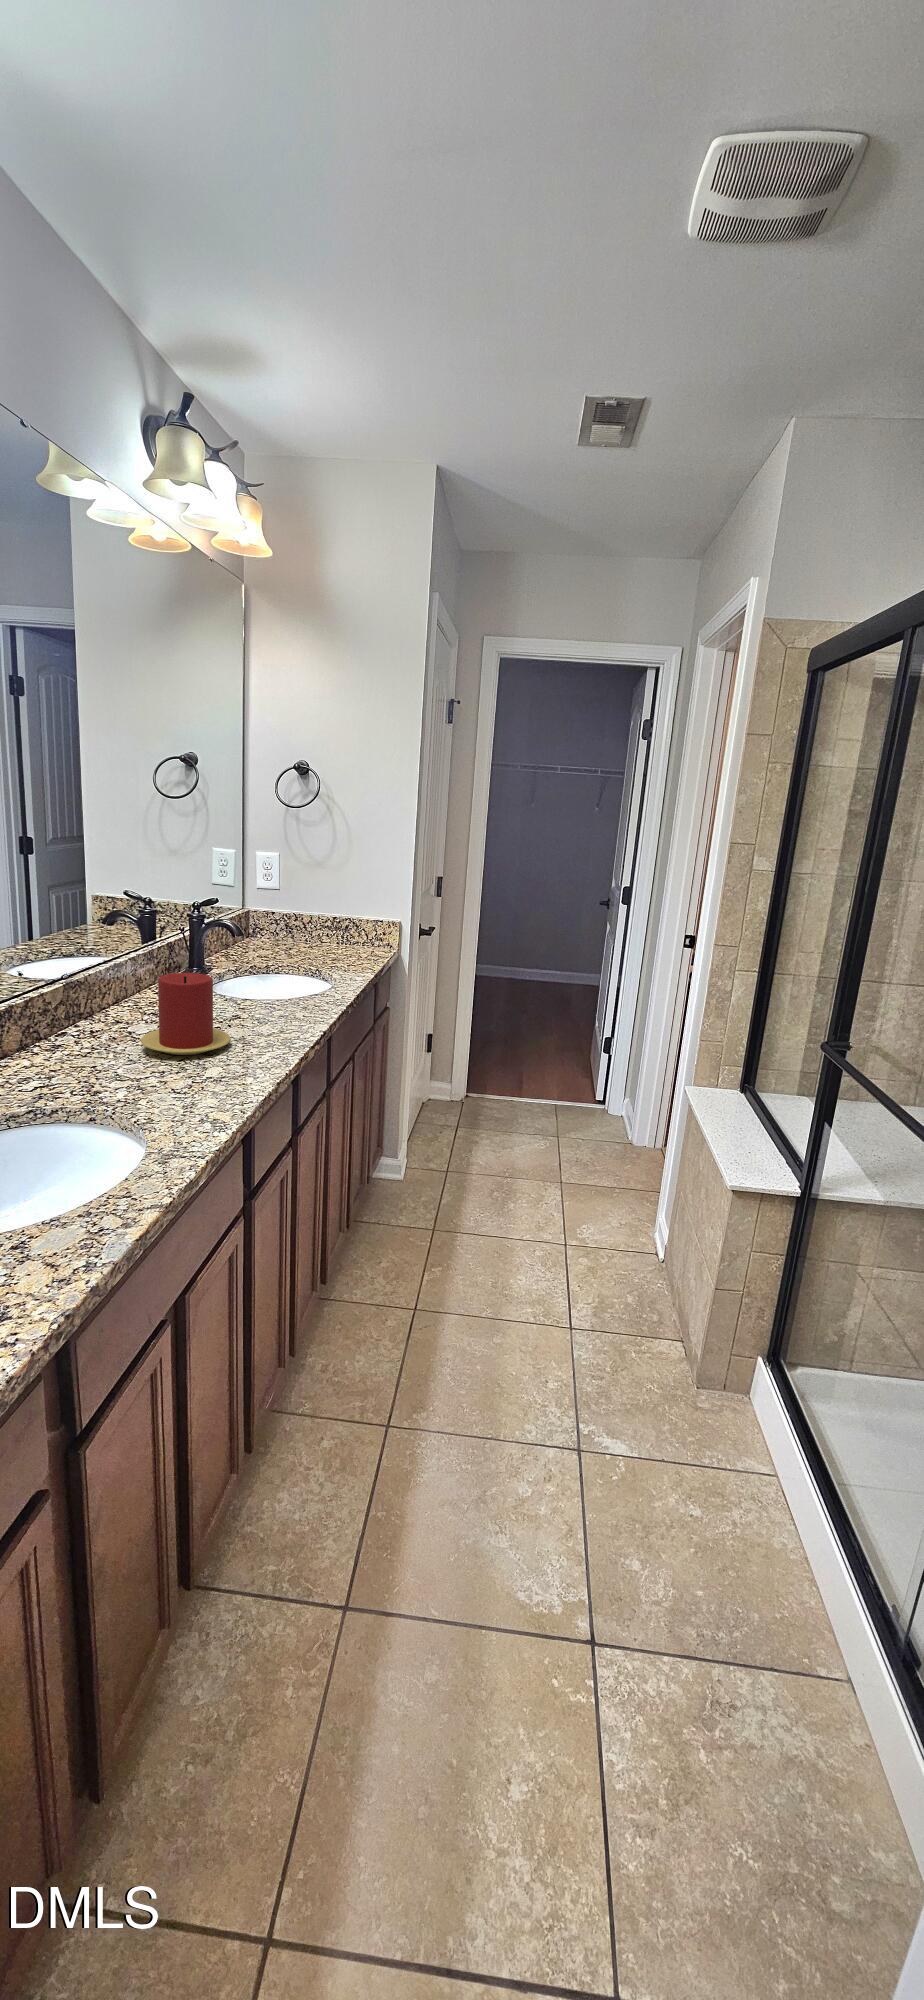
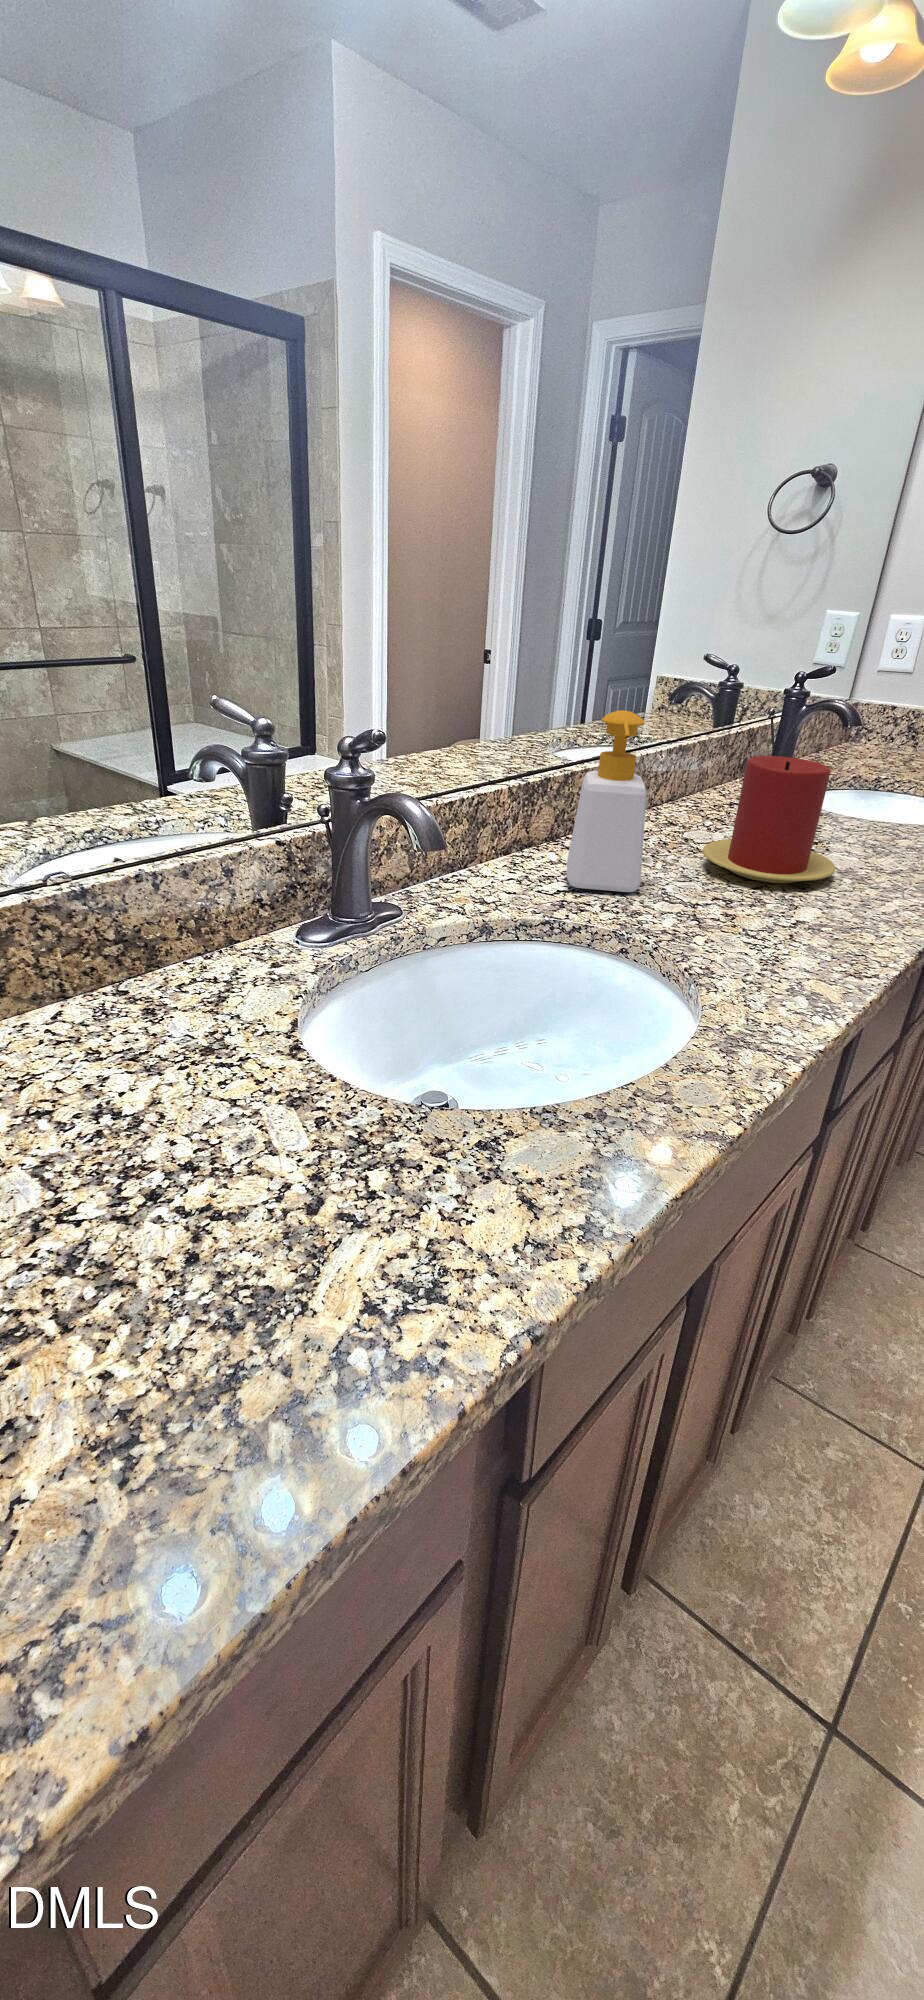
soap bottle: none [39,960,98,1083] -> present [567,711,647,892]

